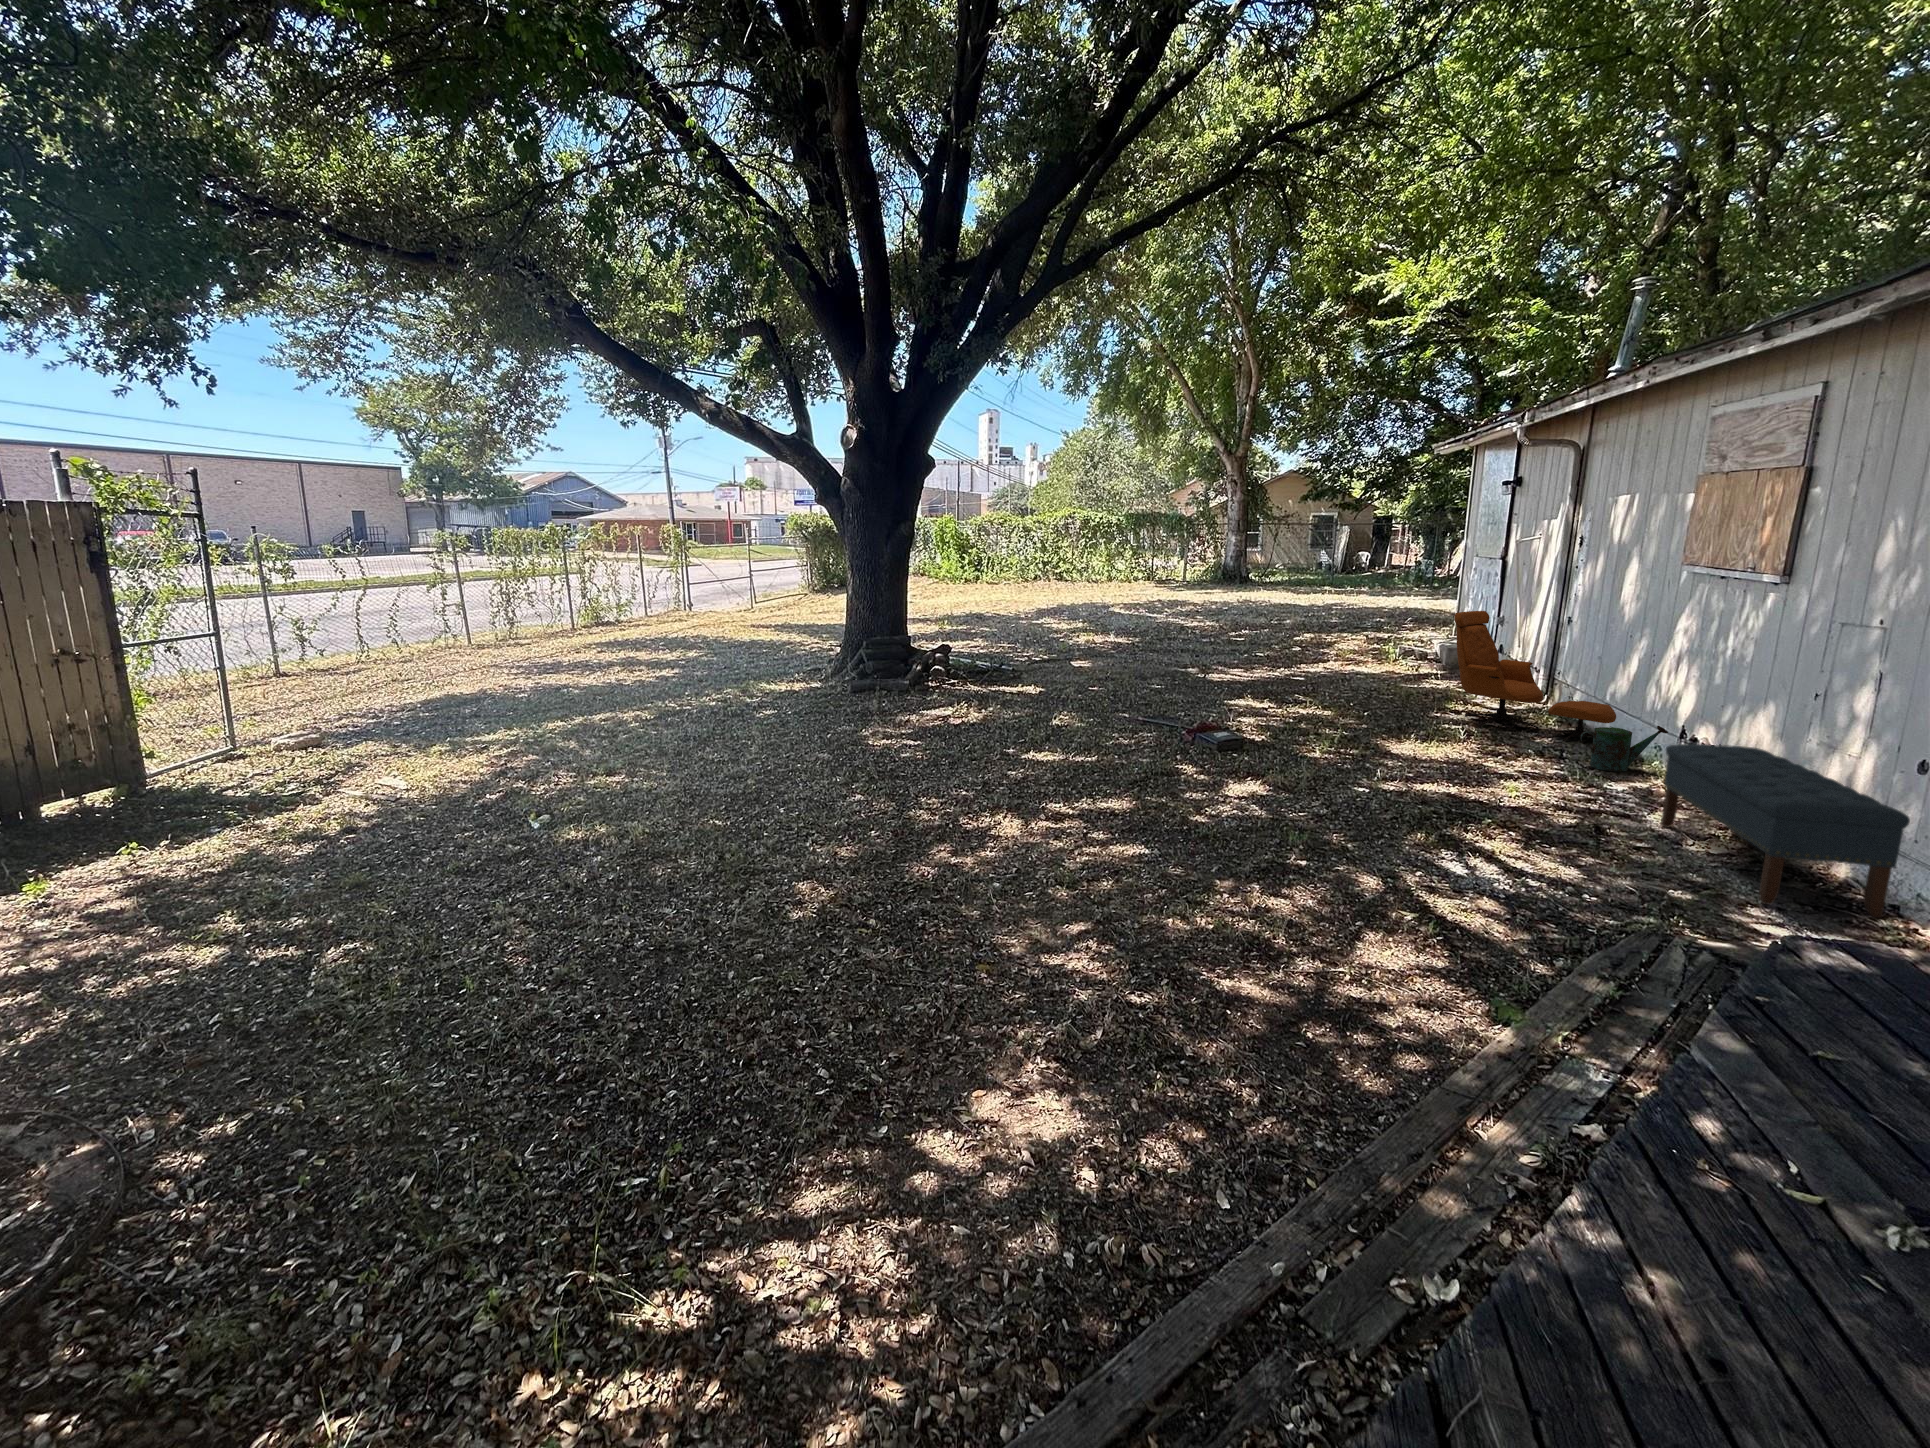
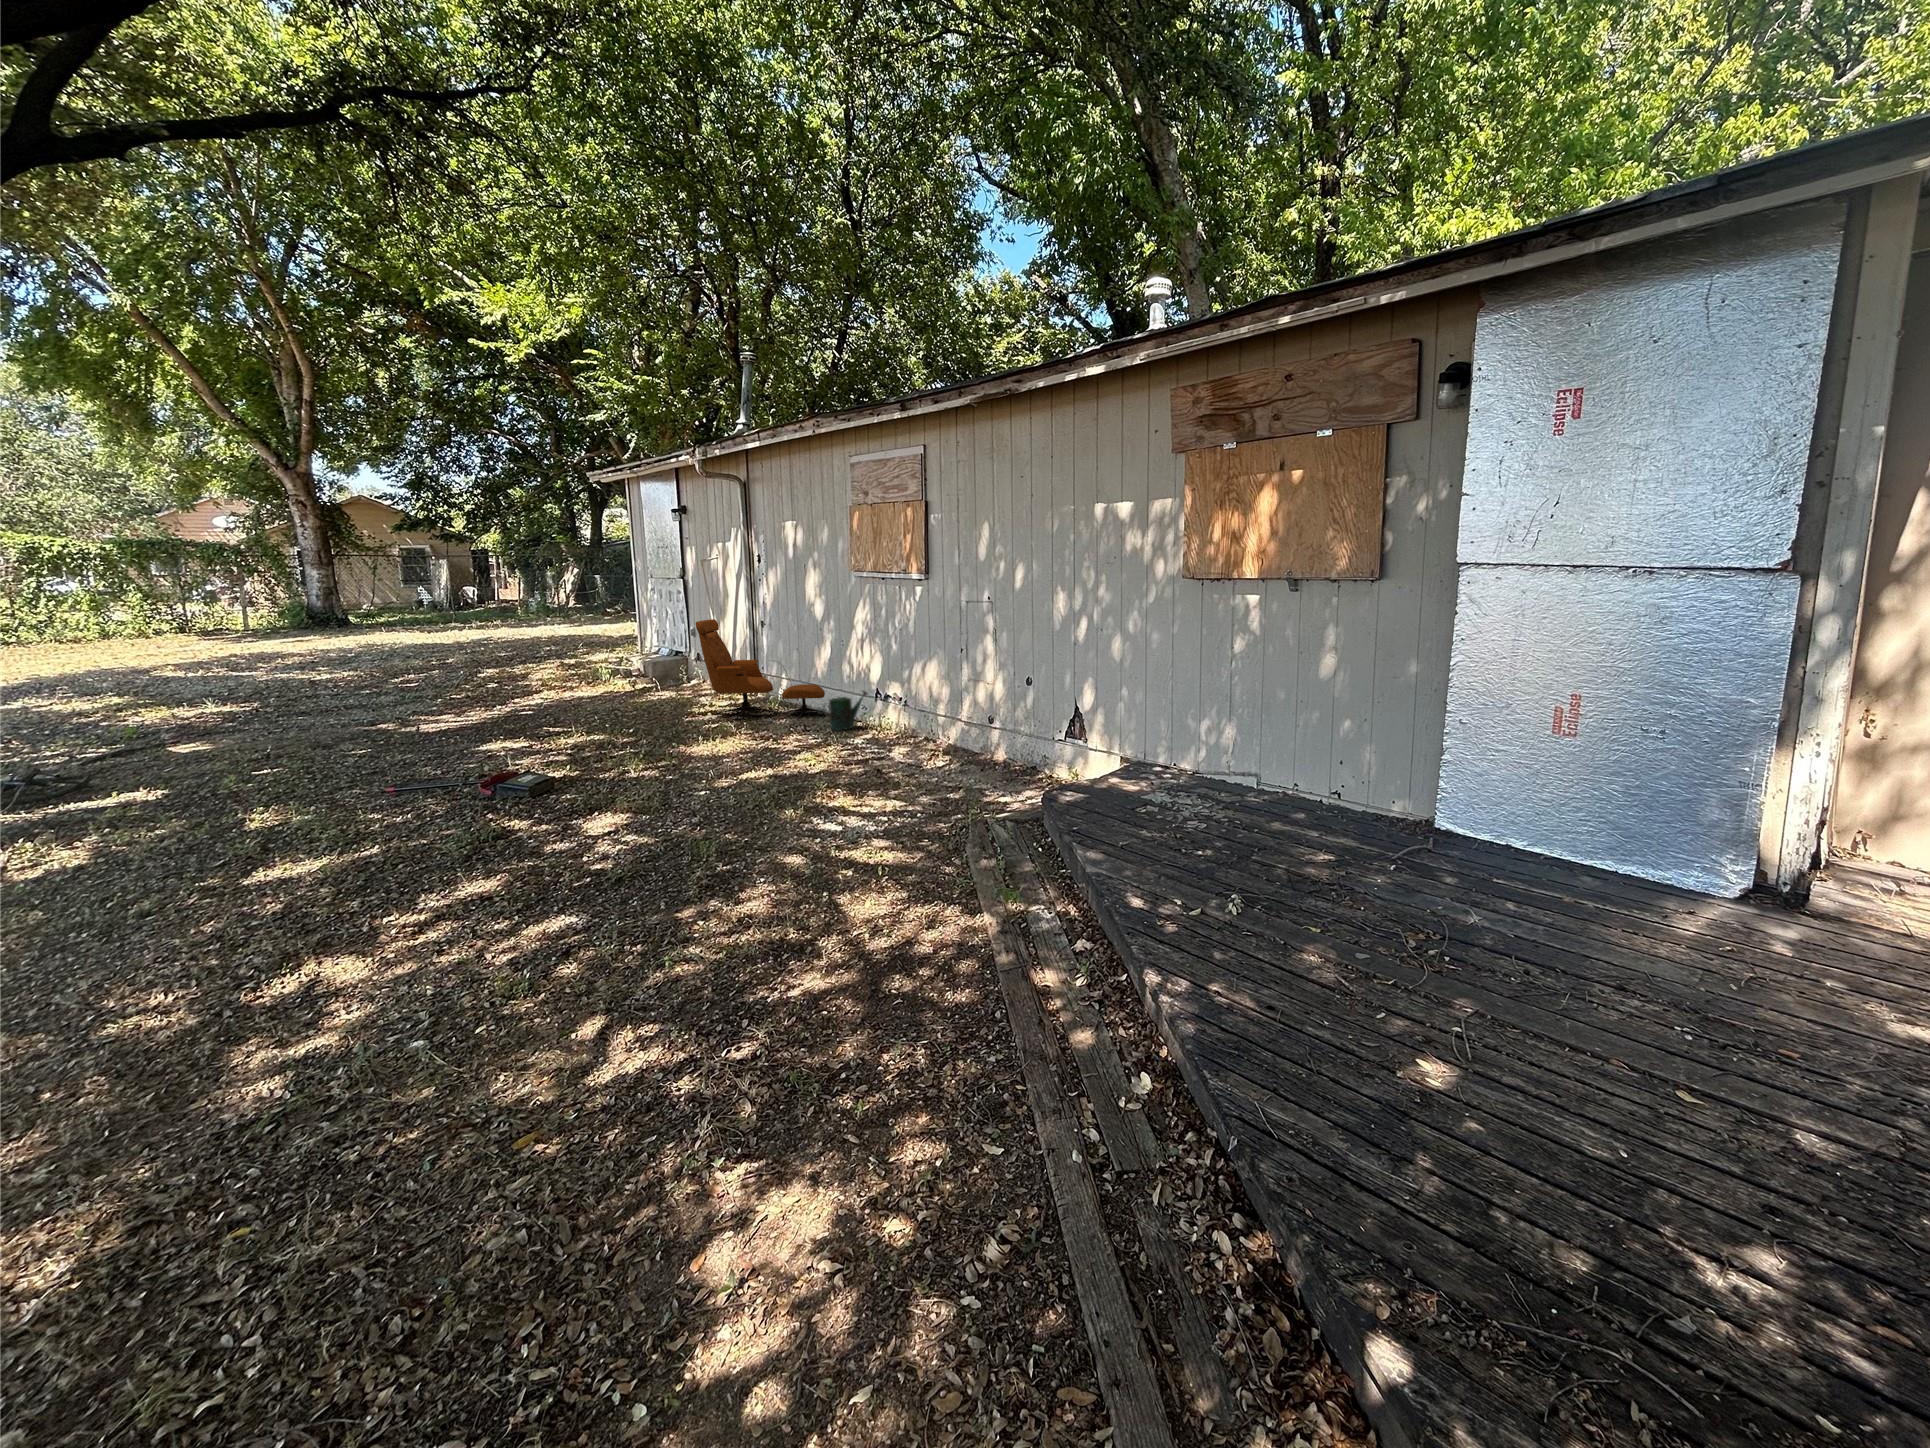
bench: present [1661,744,1910,917] -> none [899,688,1033,781]

